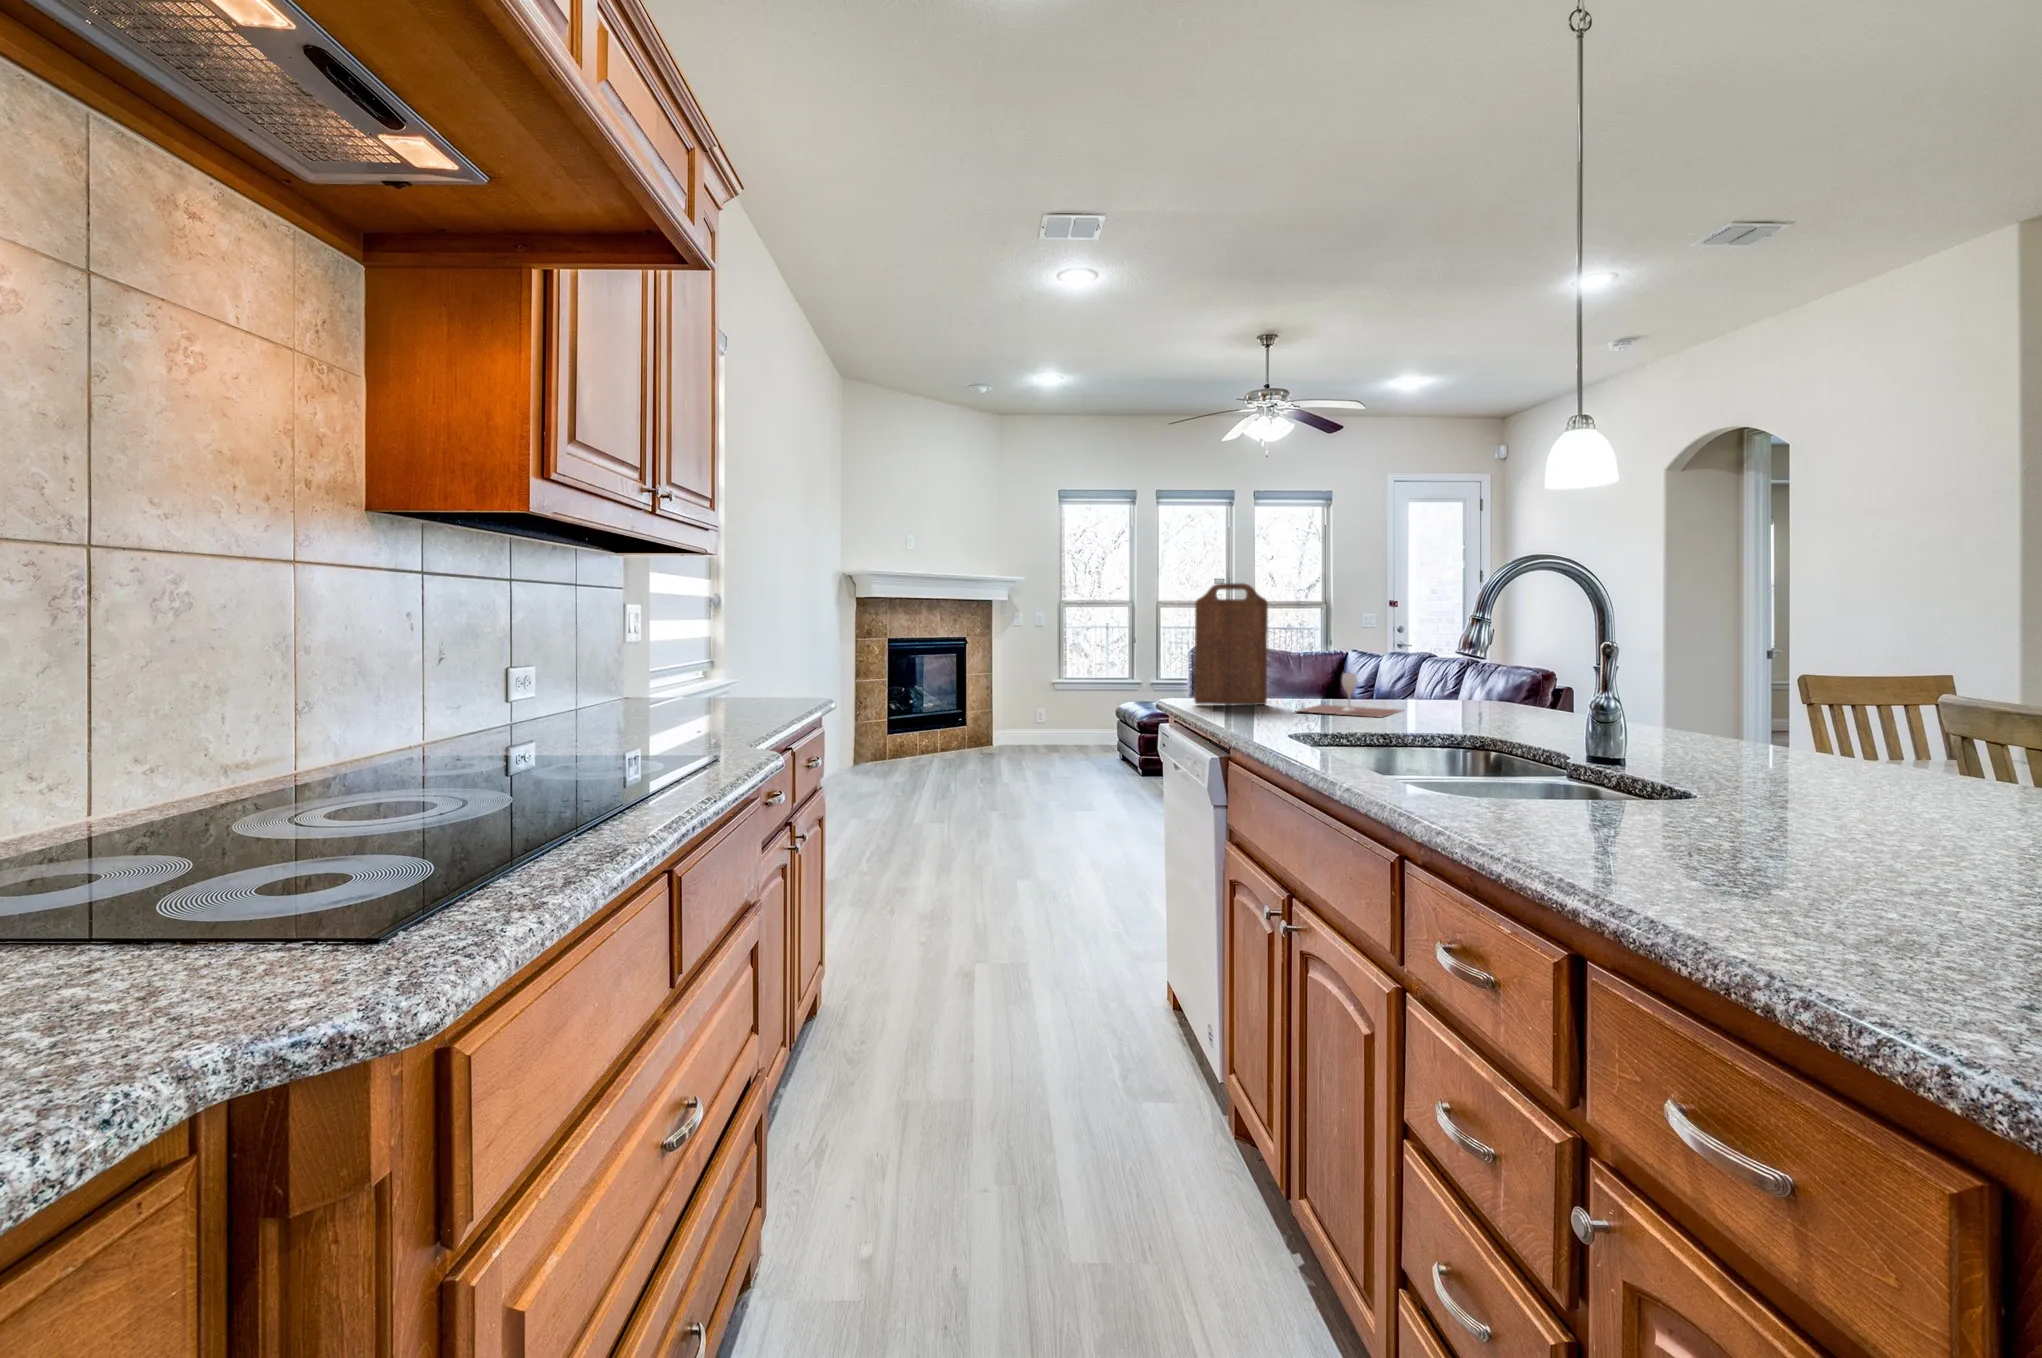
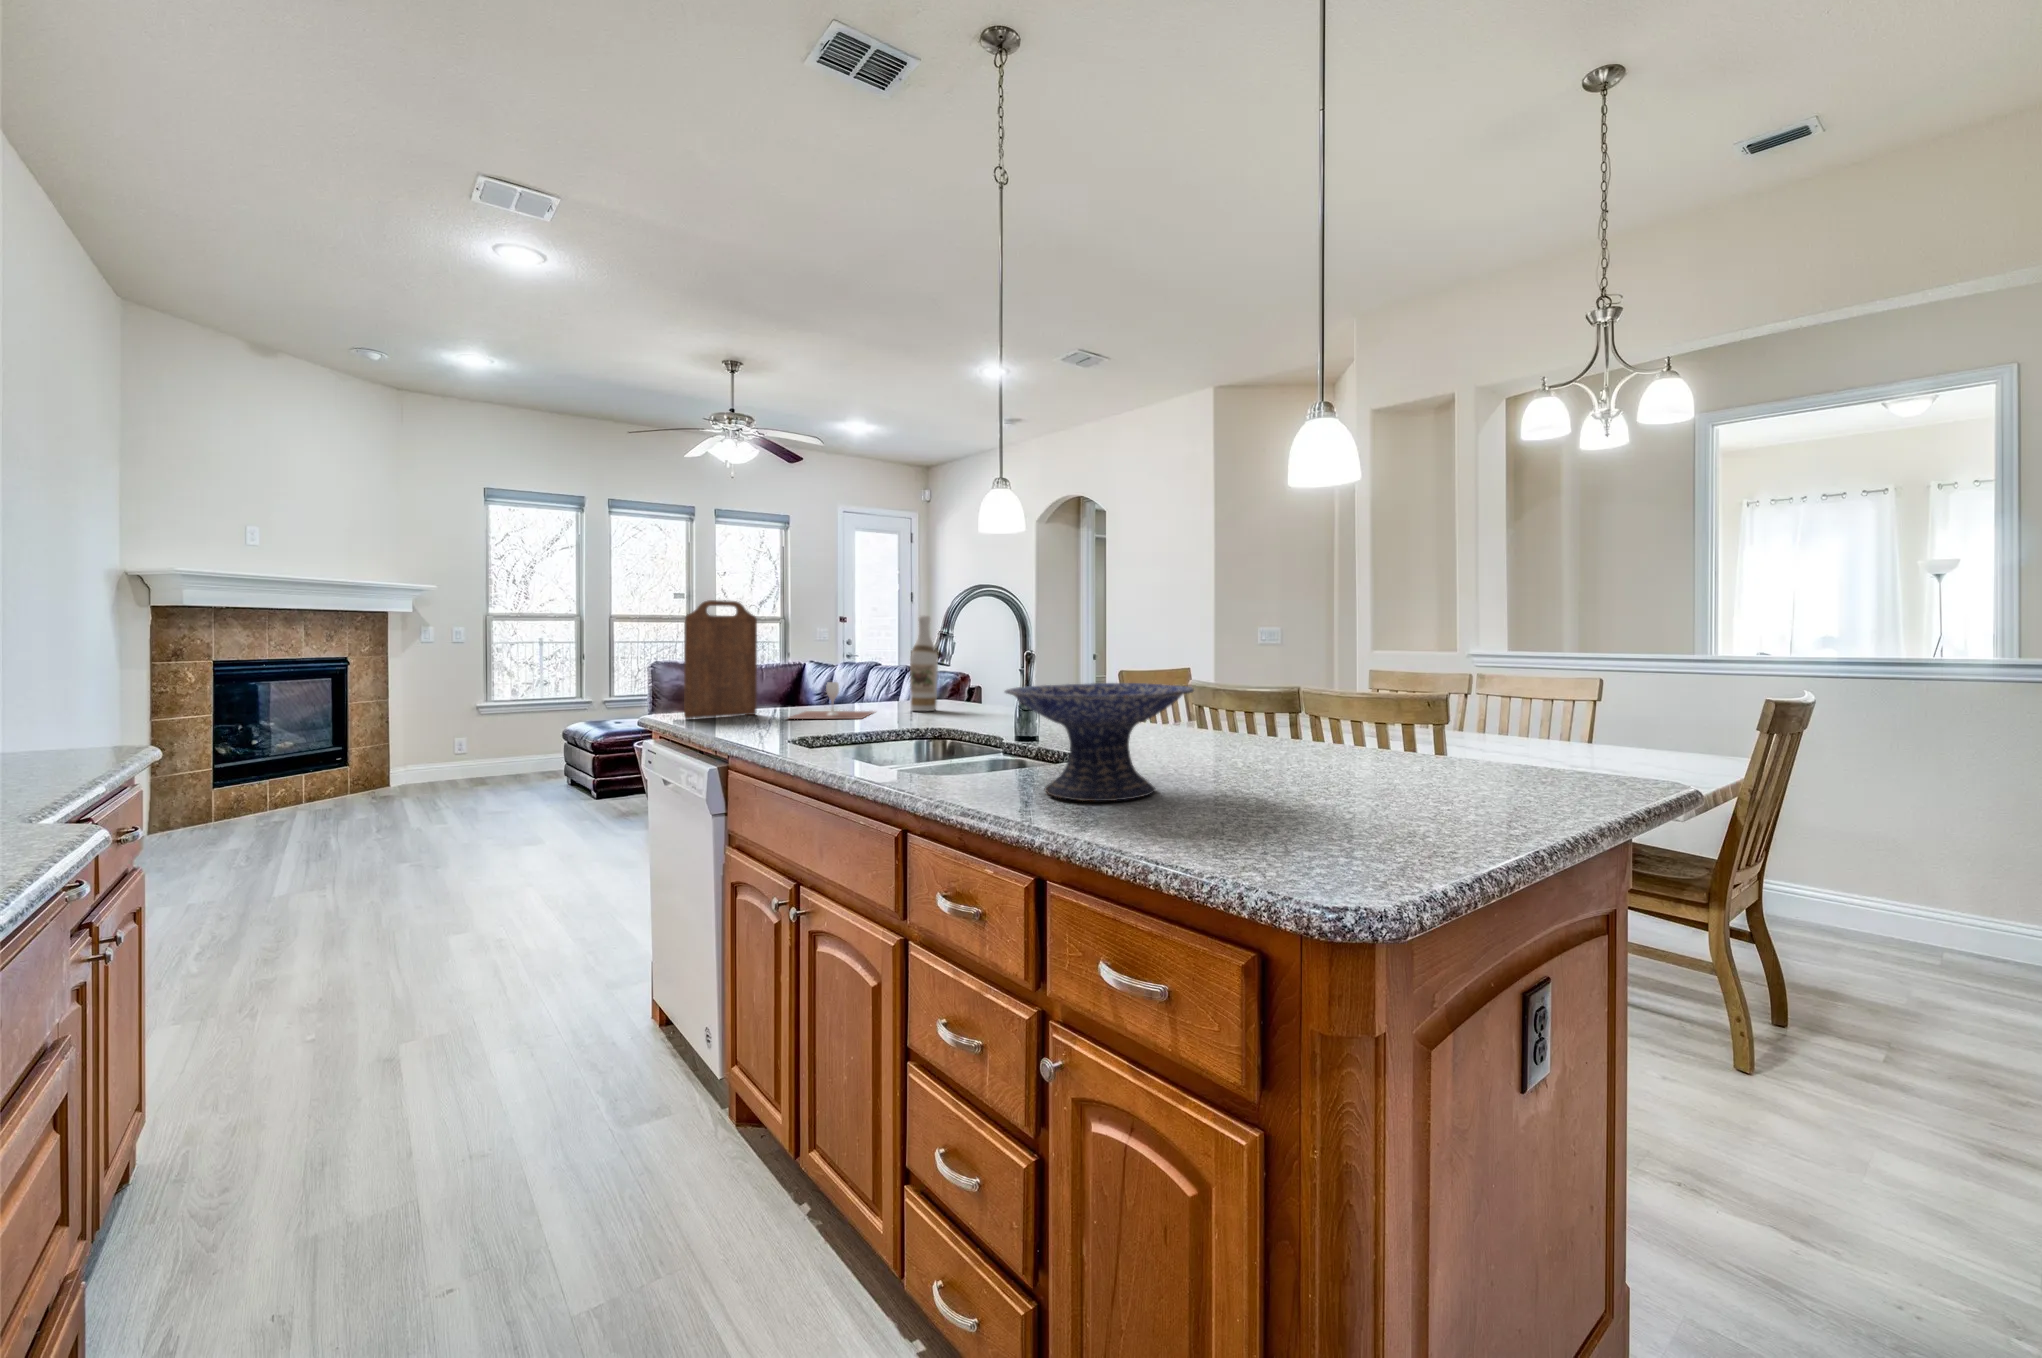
wine bottle: none [1448,595,1486,714] -> present [910,616,938,711]
decorative bowl: none [1537,687,1905,868] -> present [1005,683,1194,801]

